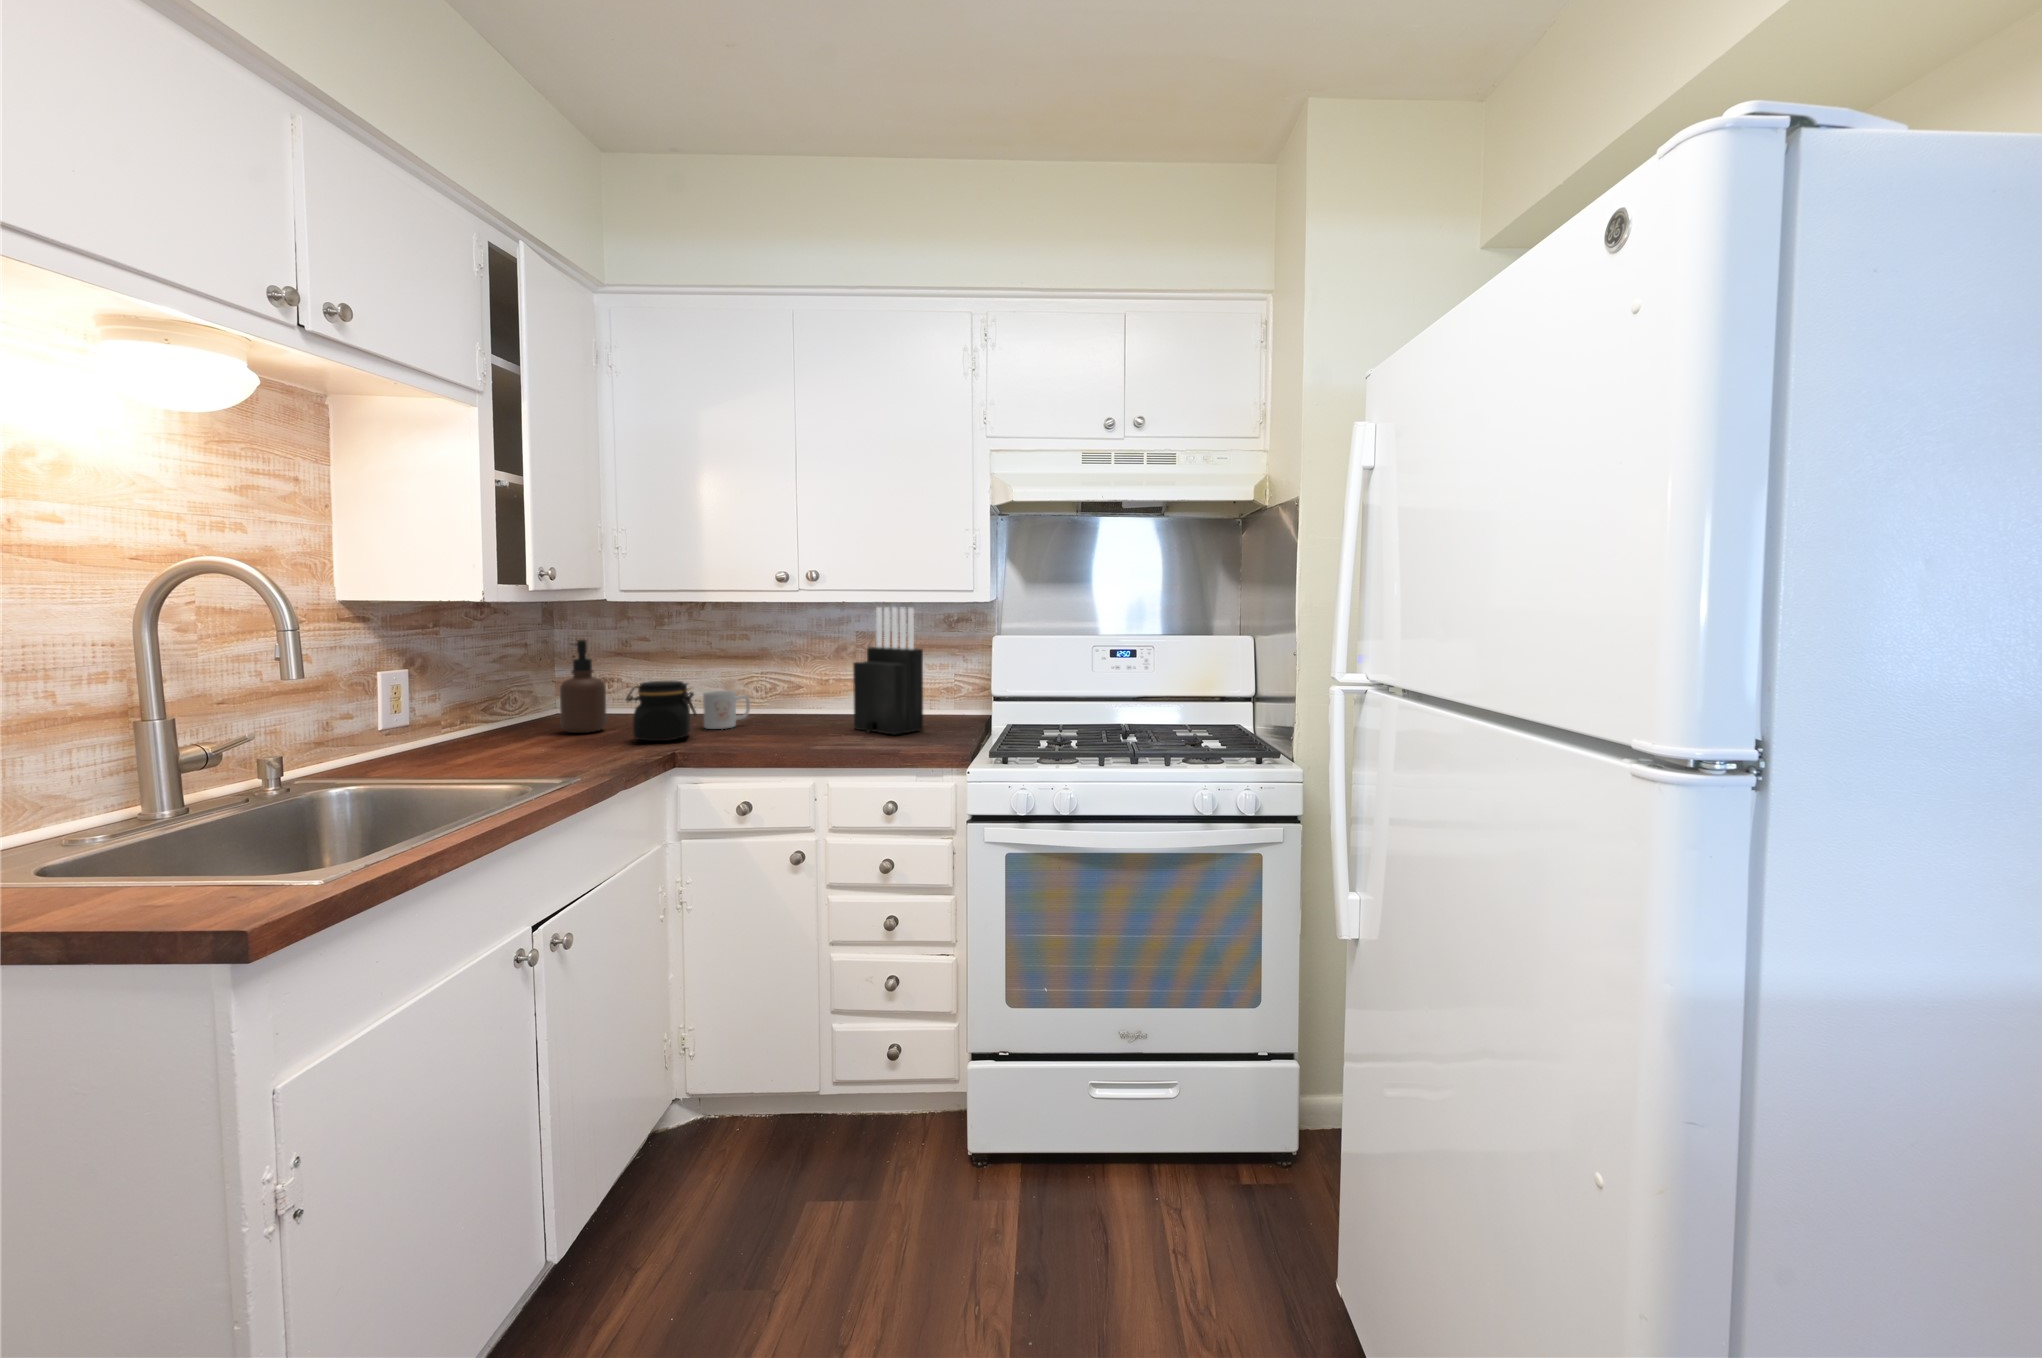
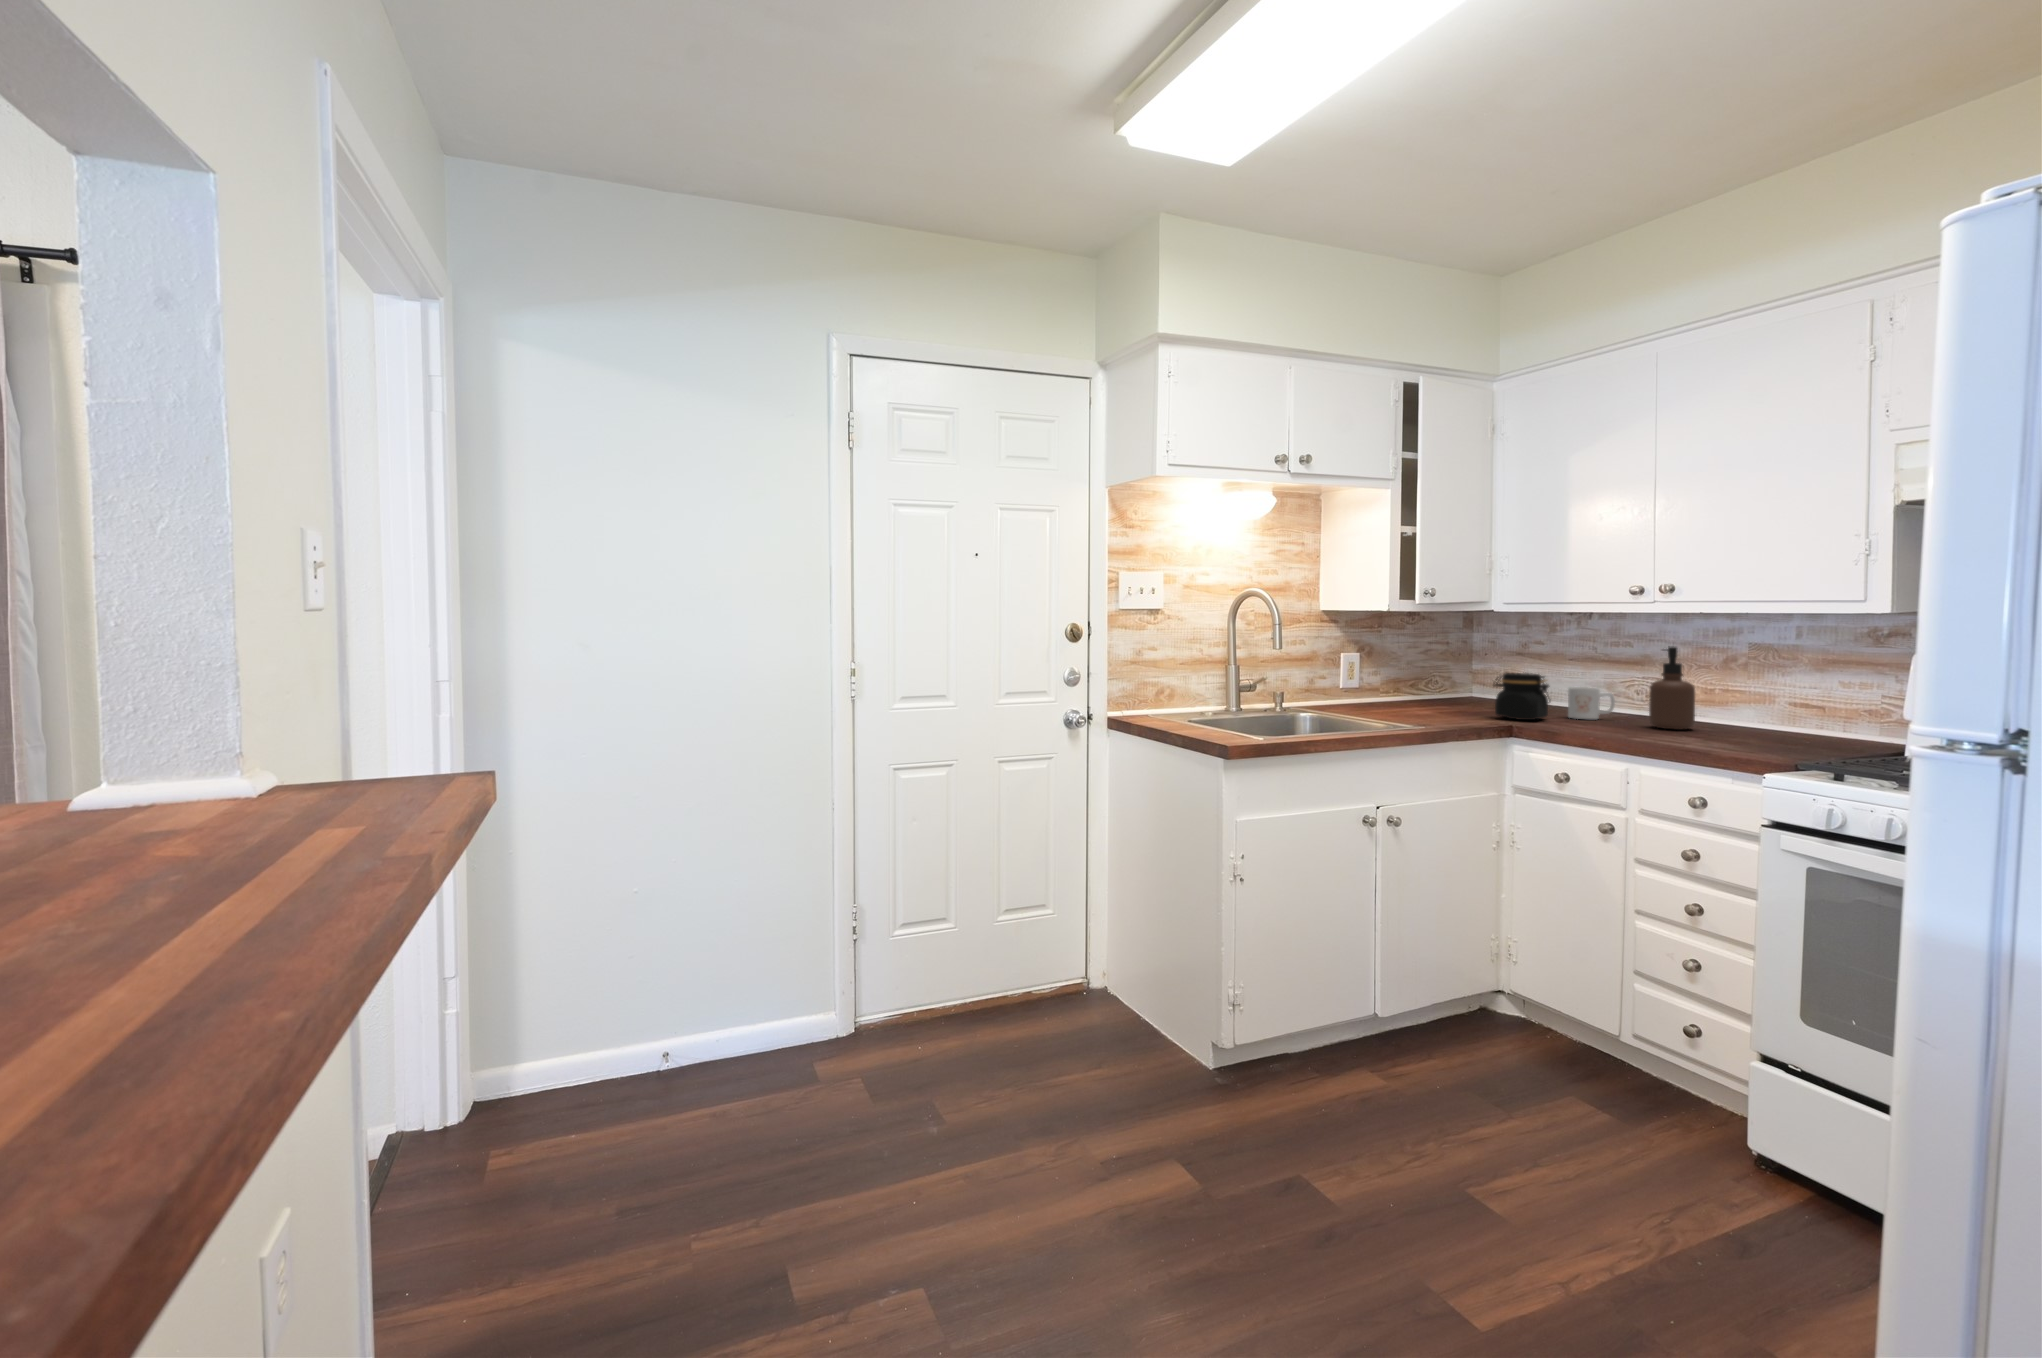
knife block: present [853,607,923,735] -> none [1715,615,1797,744]
soap dispenser: present [560,640,607,733] -> present [1649,646,1695,730]

